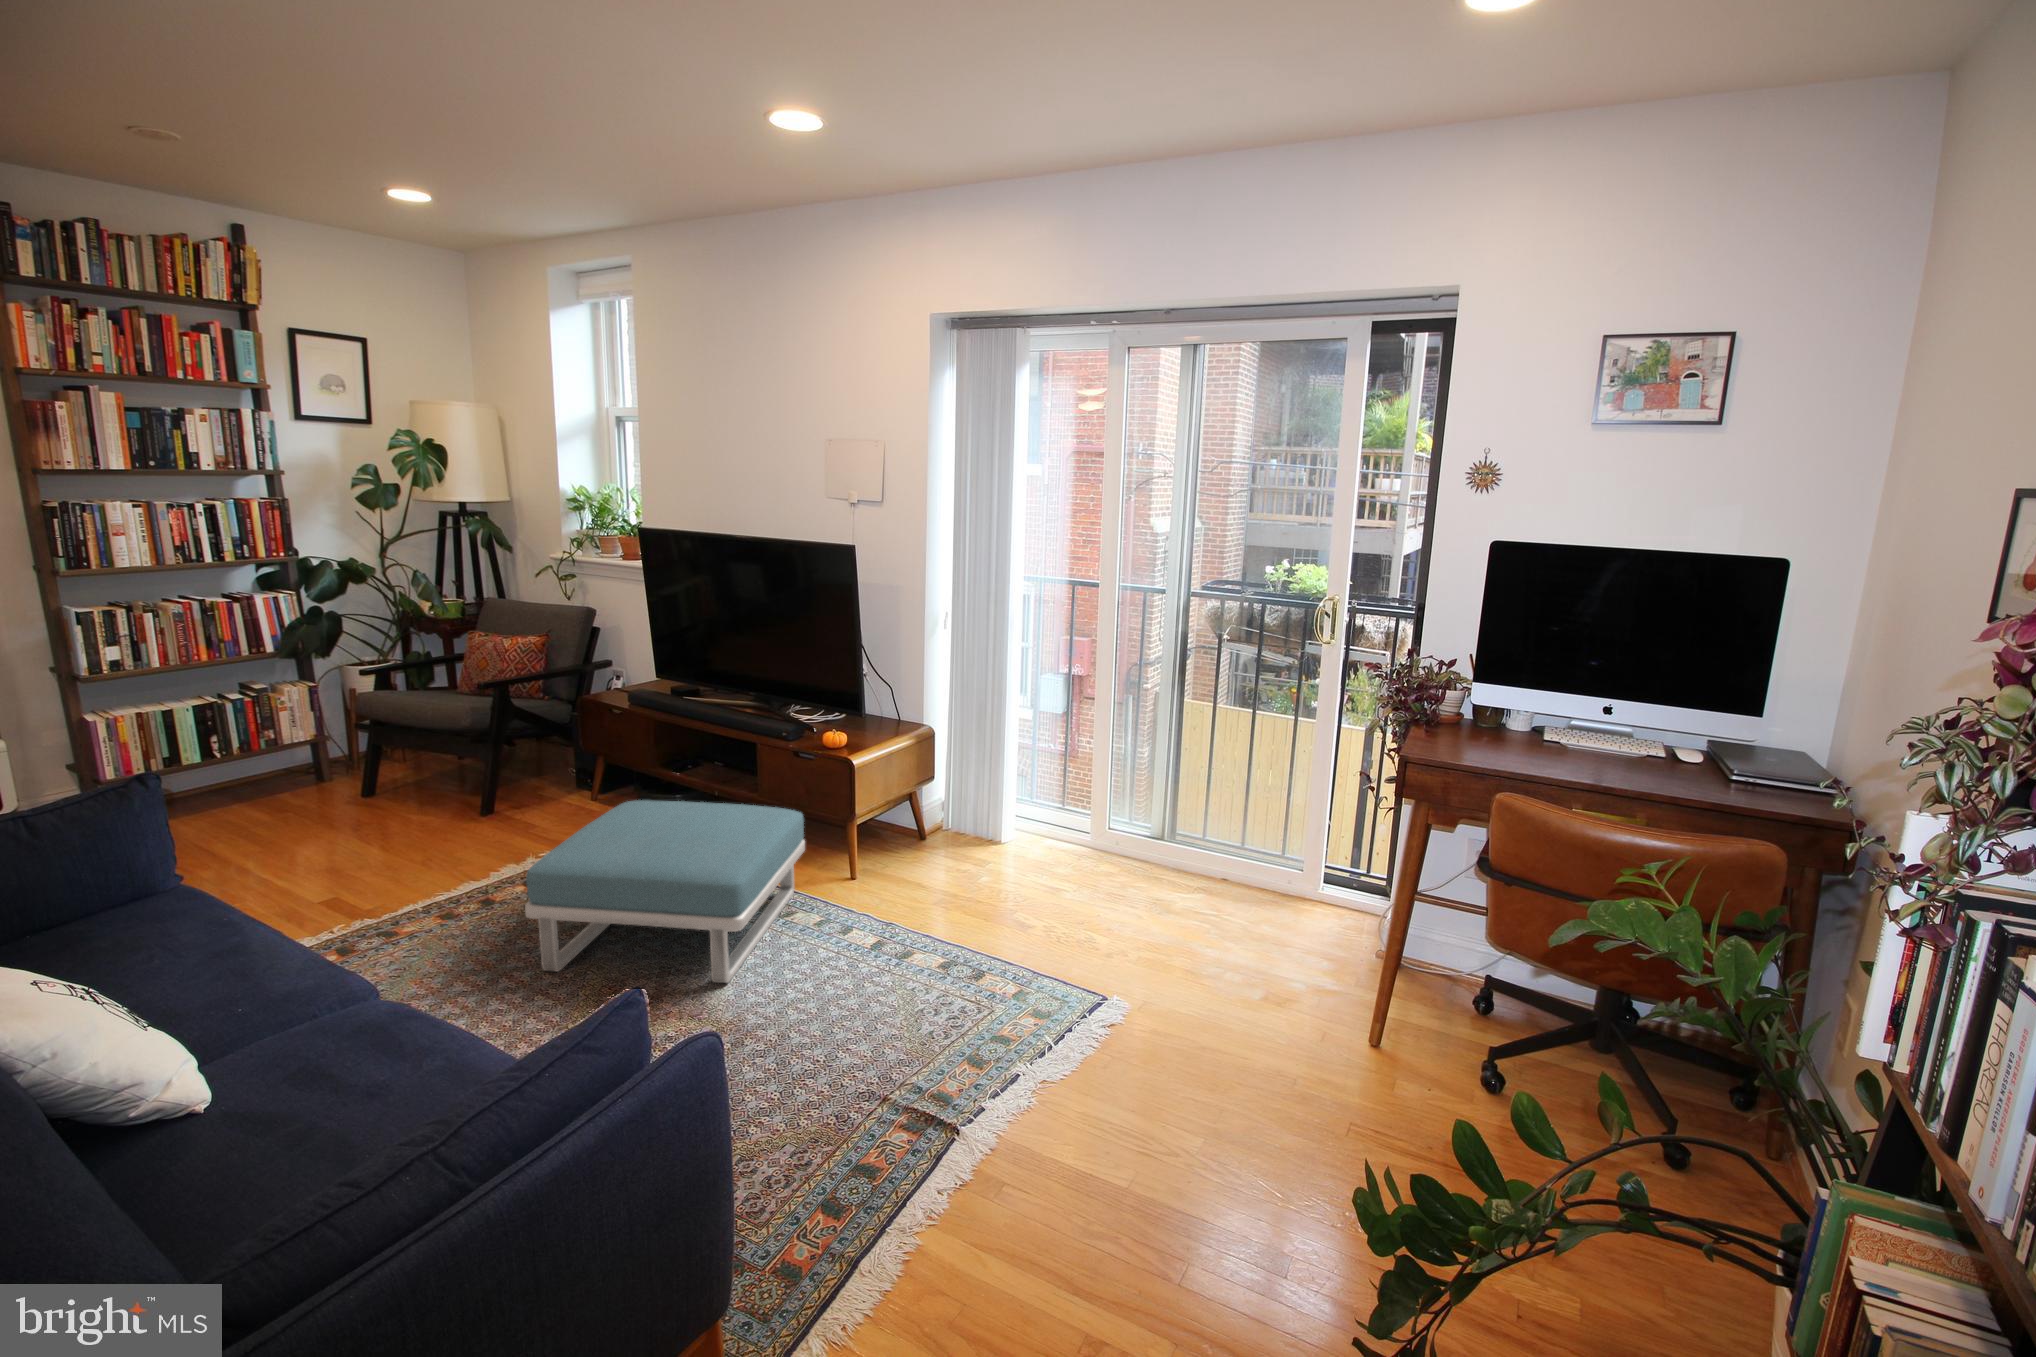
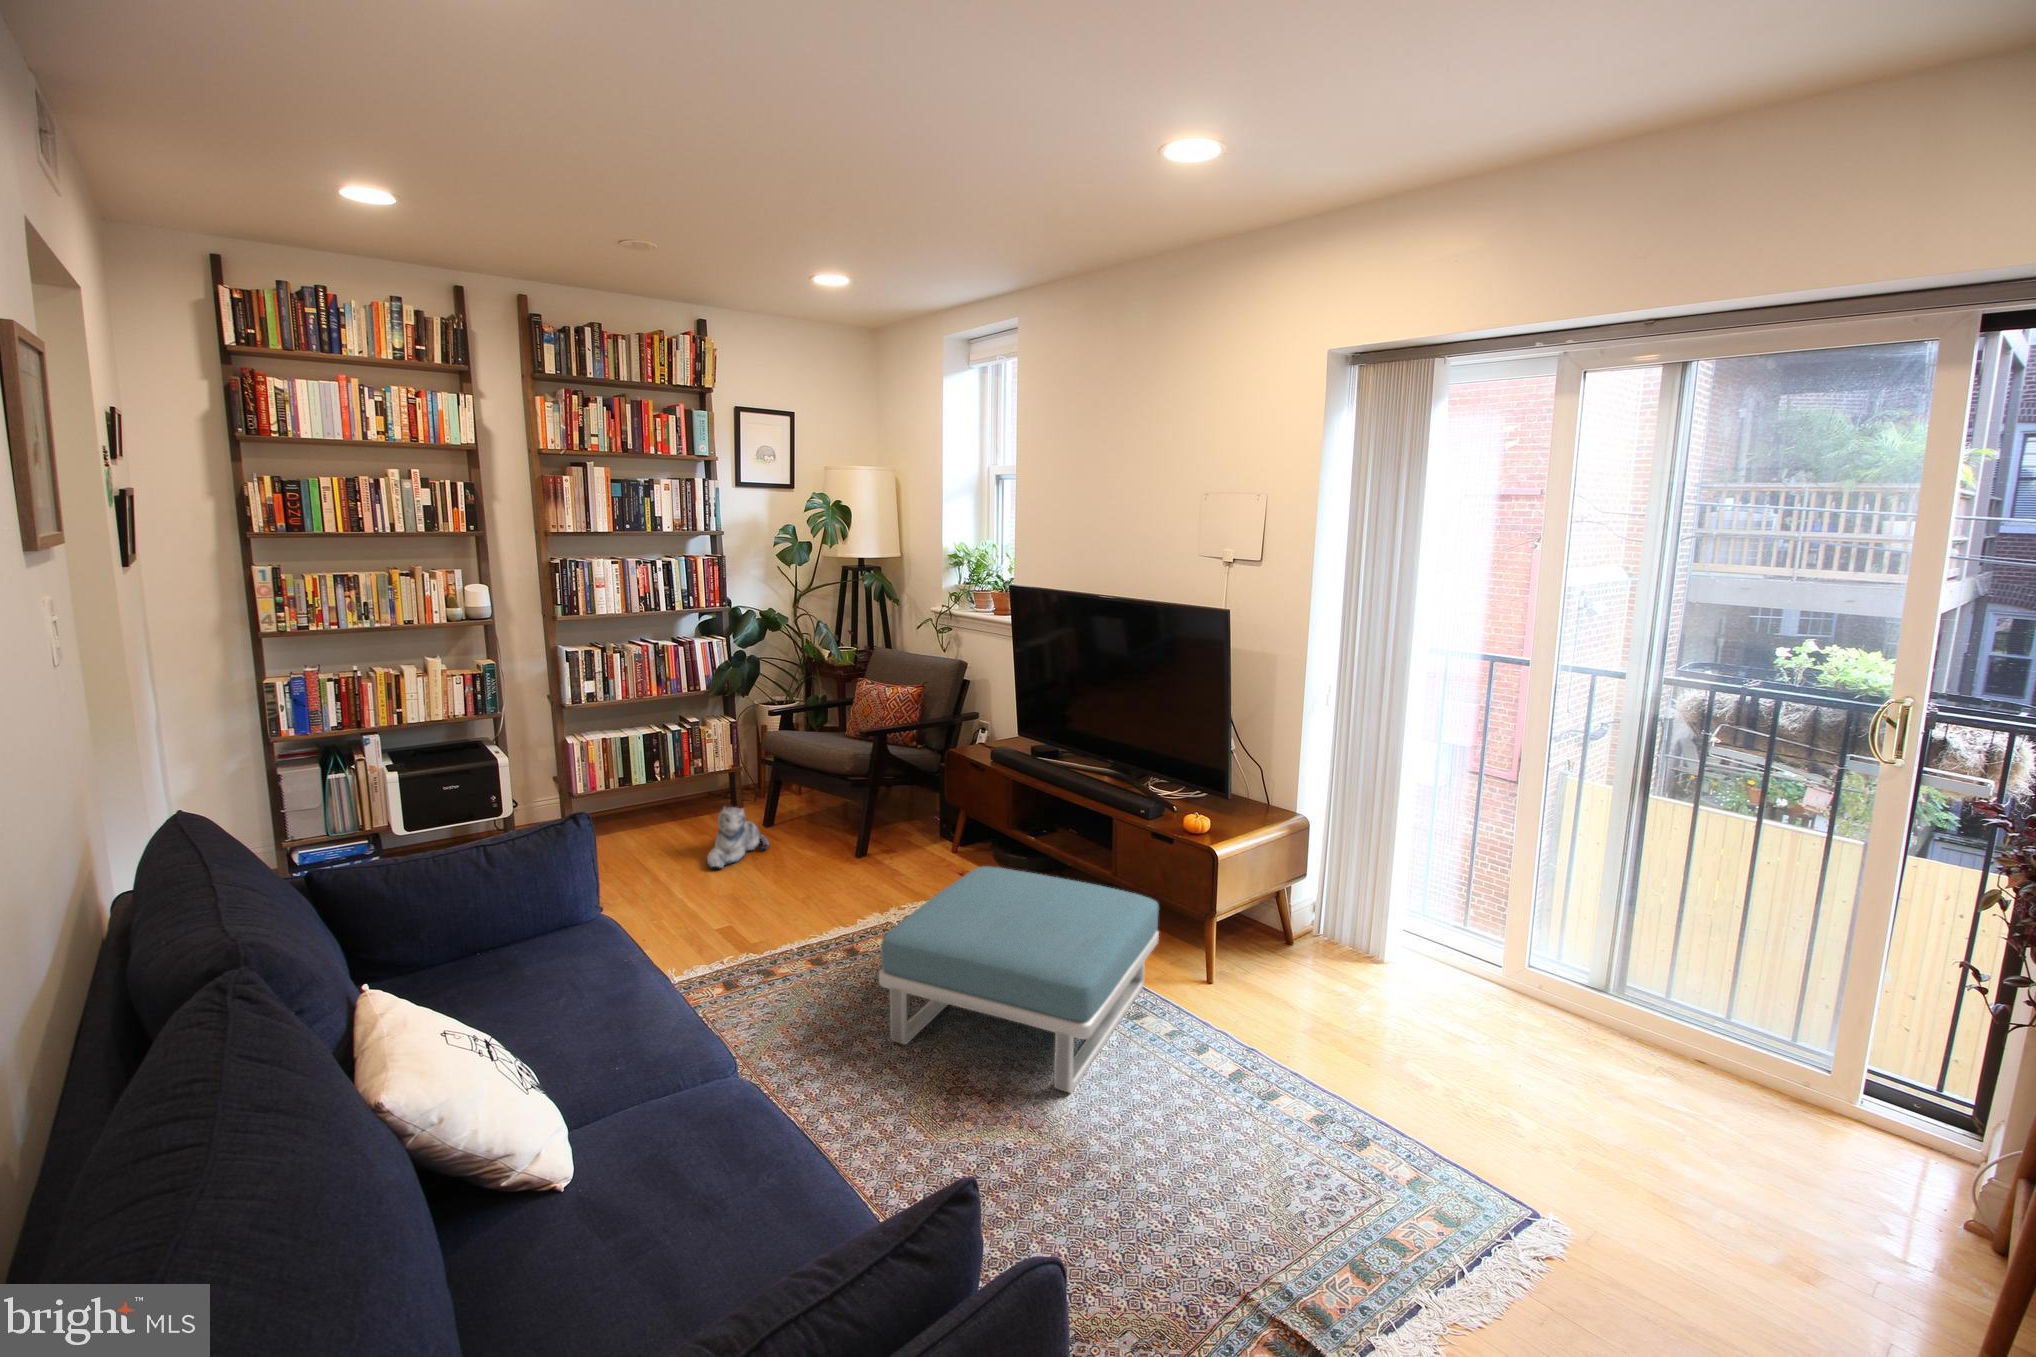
plush toy: none [297,777,376,846] -> present [707,807,769,868]

